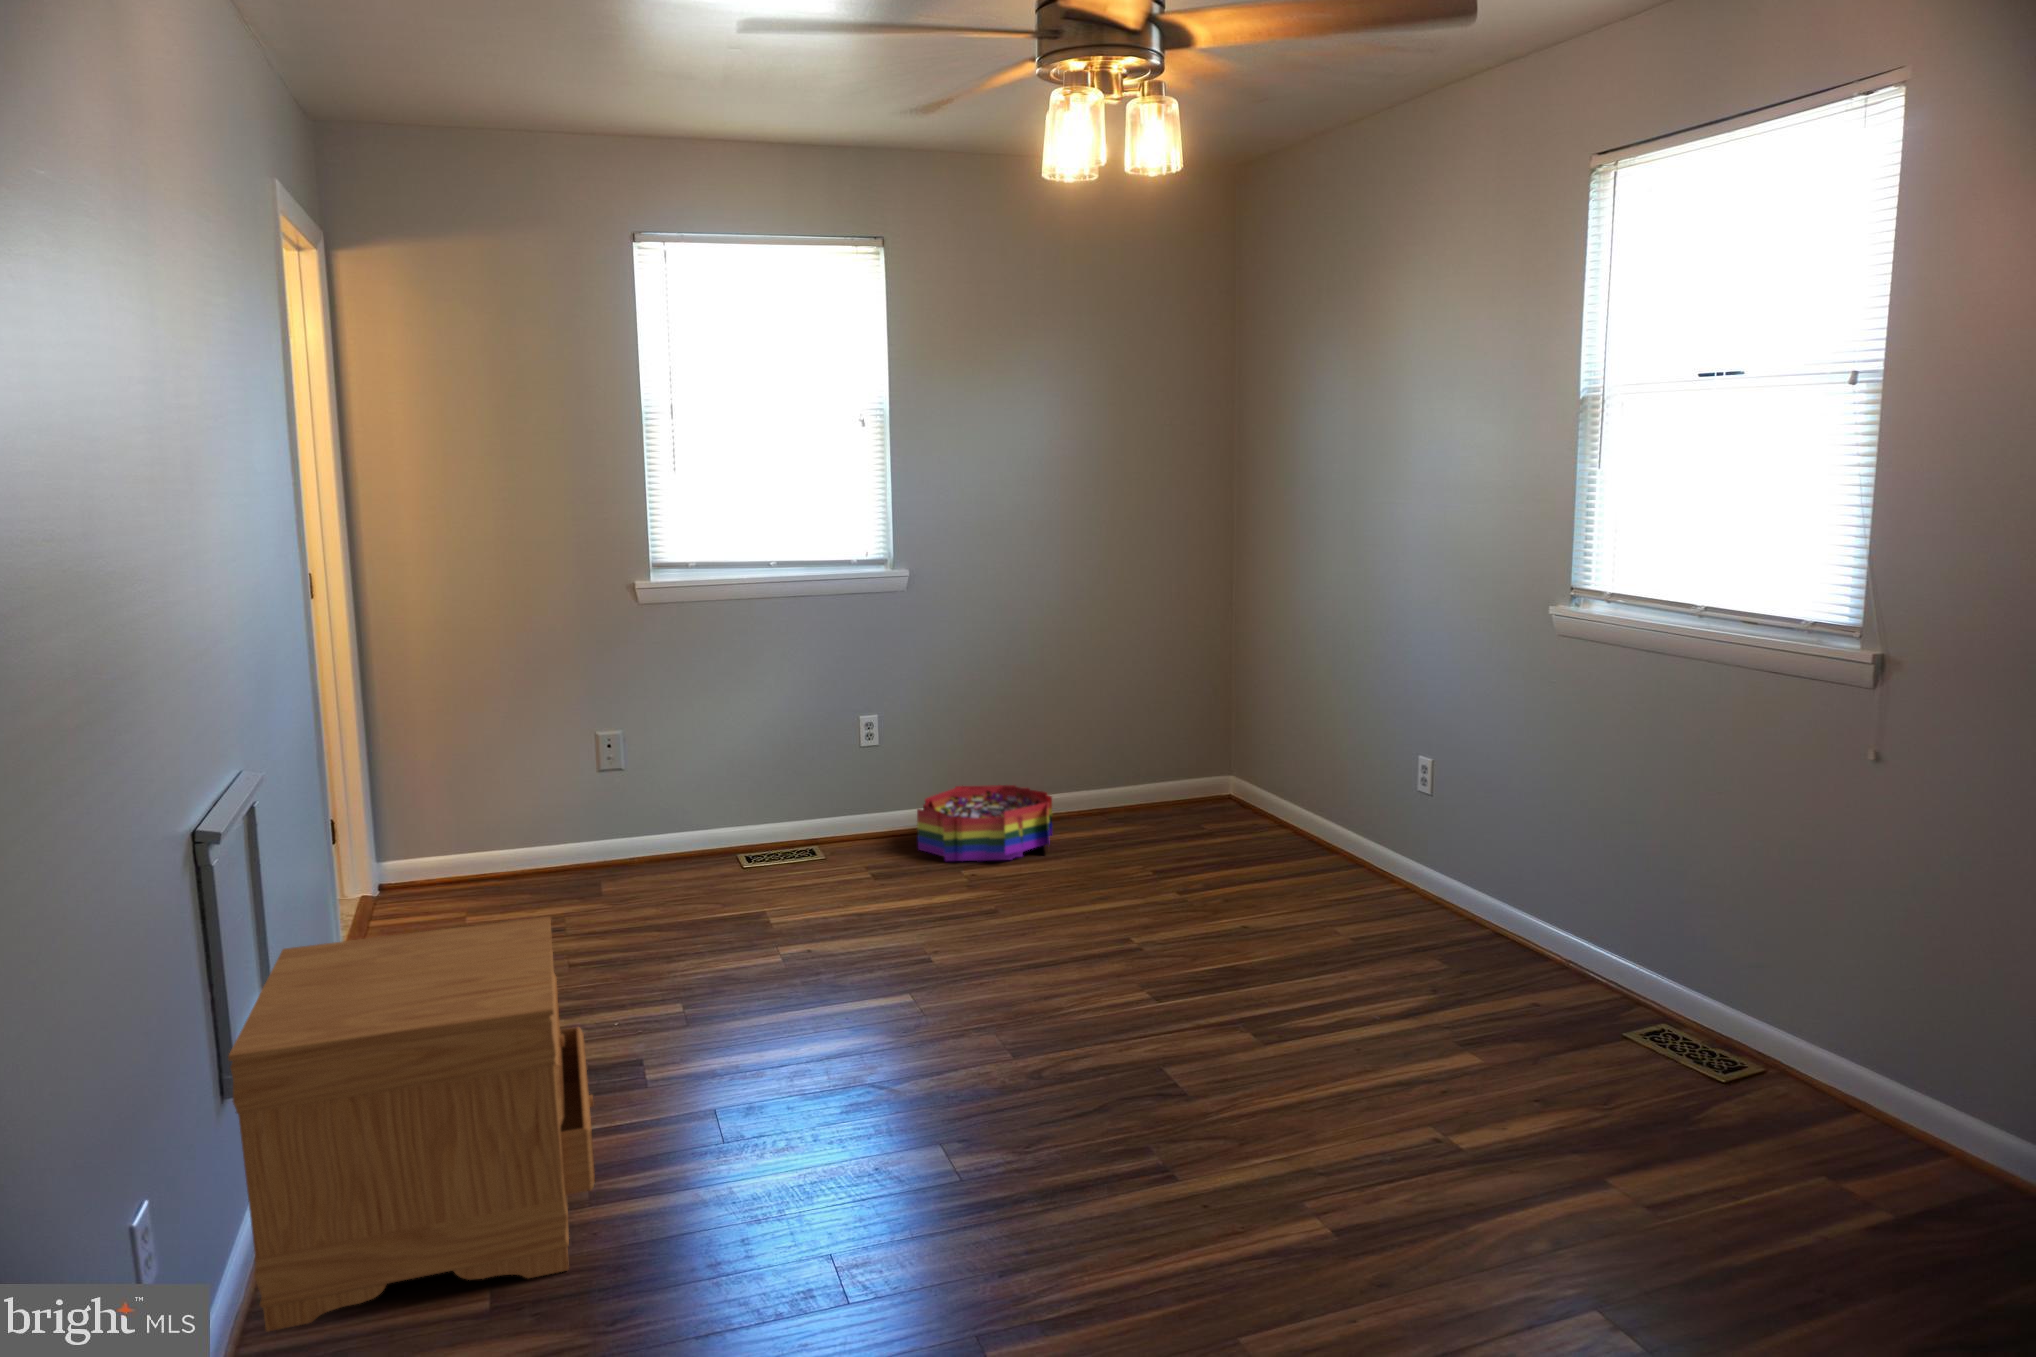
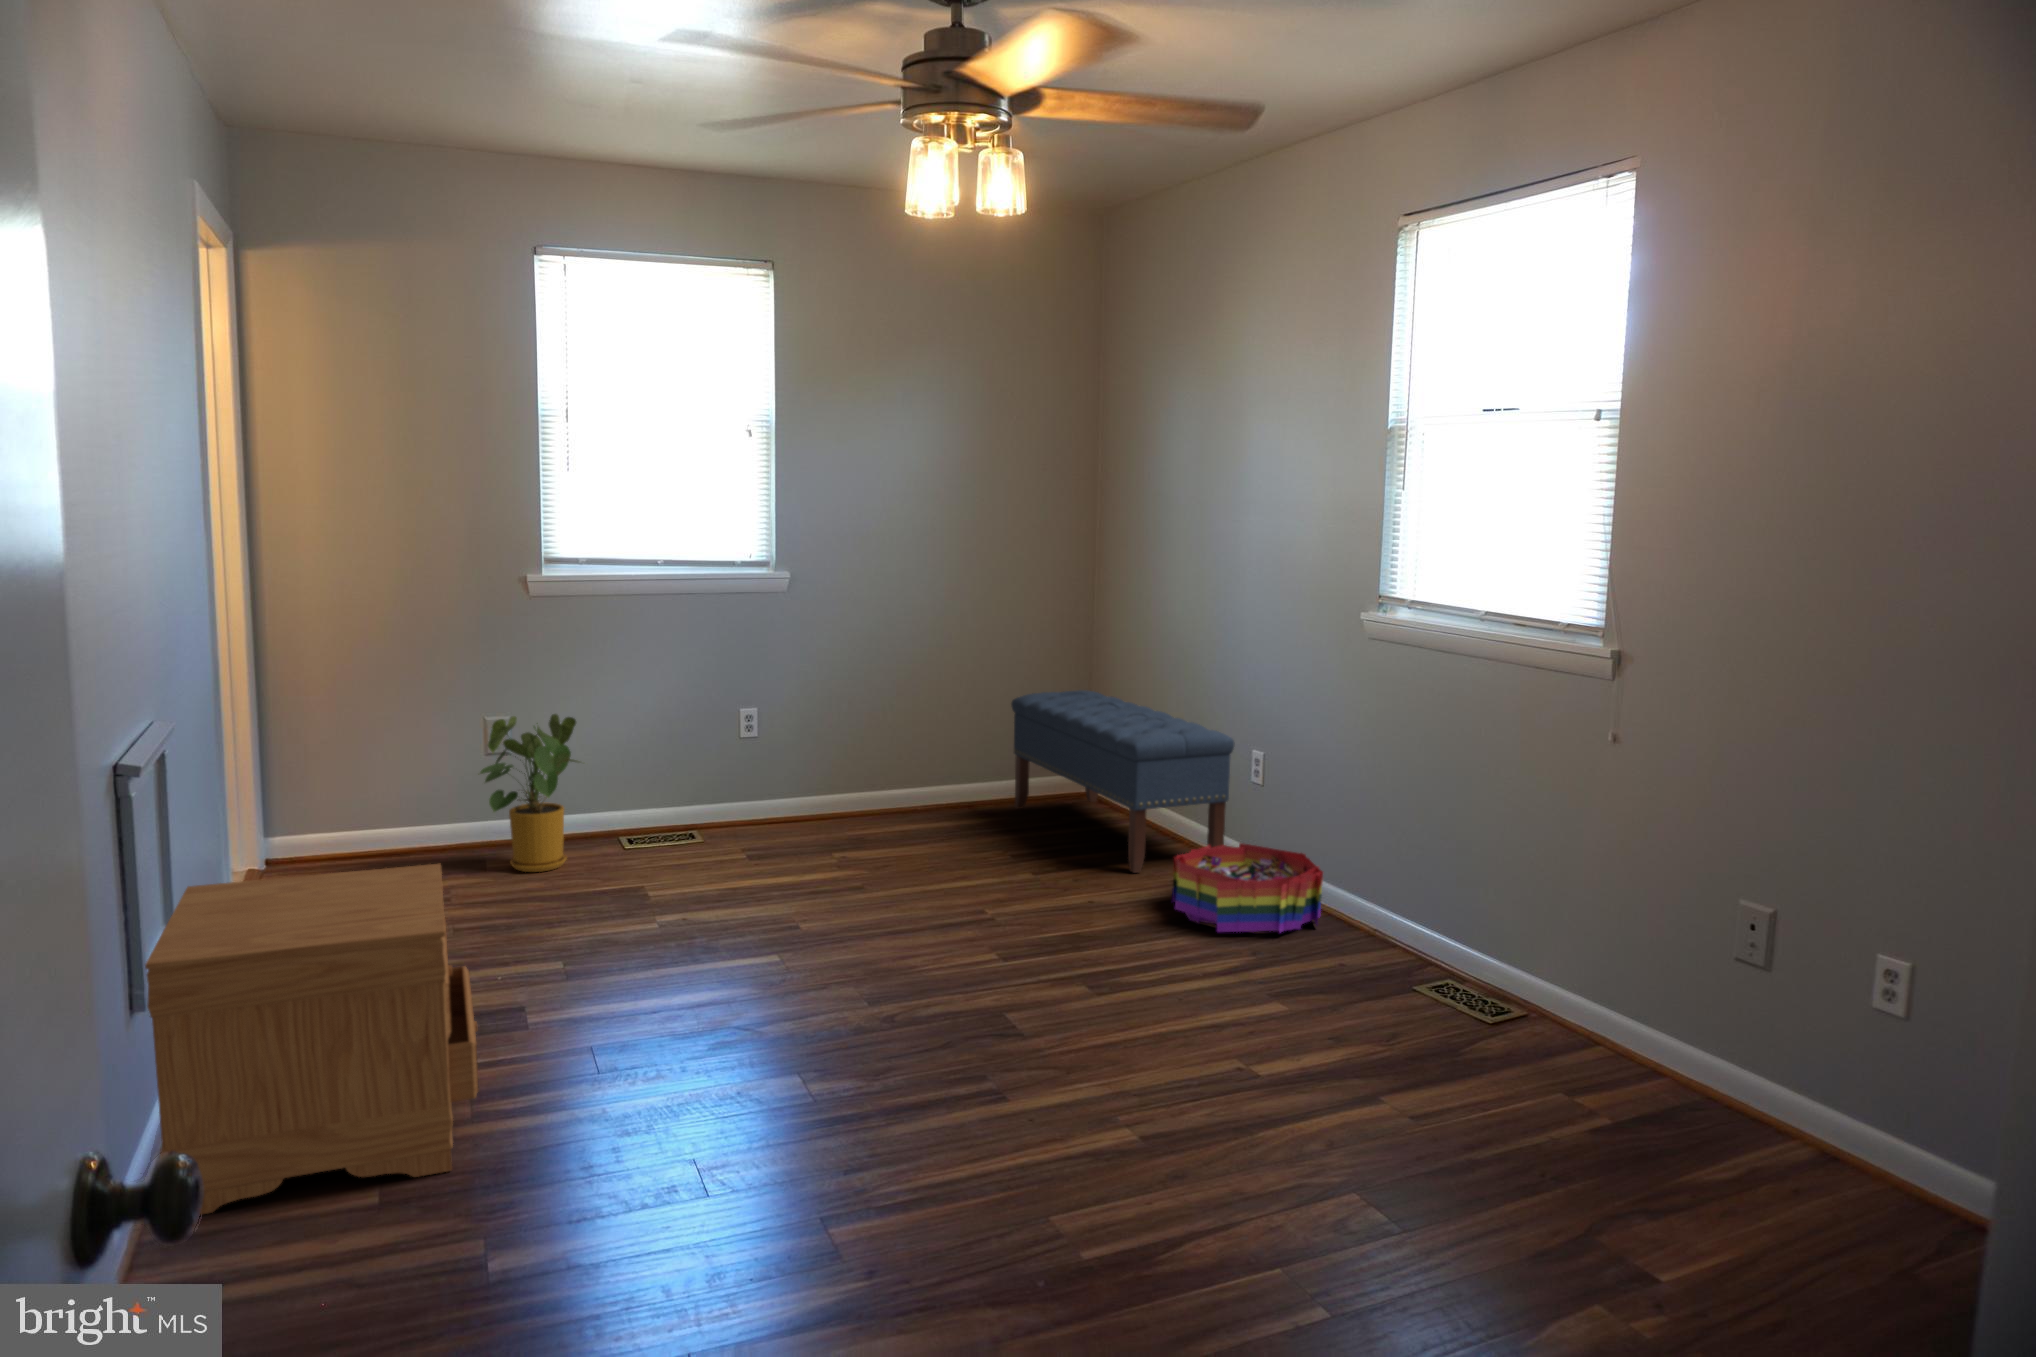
bench: none [1141,688,1393,891] -> present [1011,690,1234,873]
house plant: none [590,726,706,894] -> present [480,714,579,872]
storage bin: present [917,785,1052,861] -> present [1172,843,1323,932]

